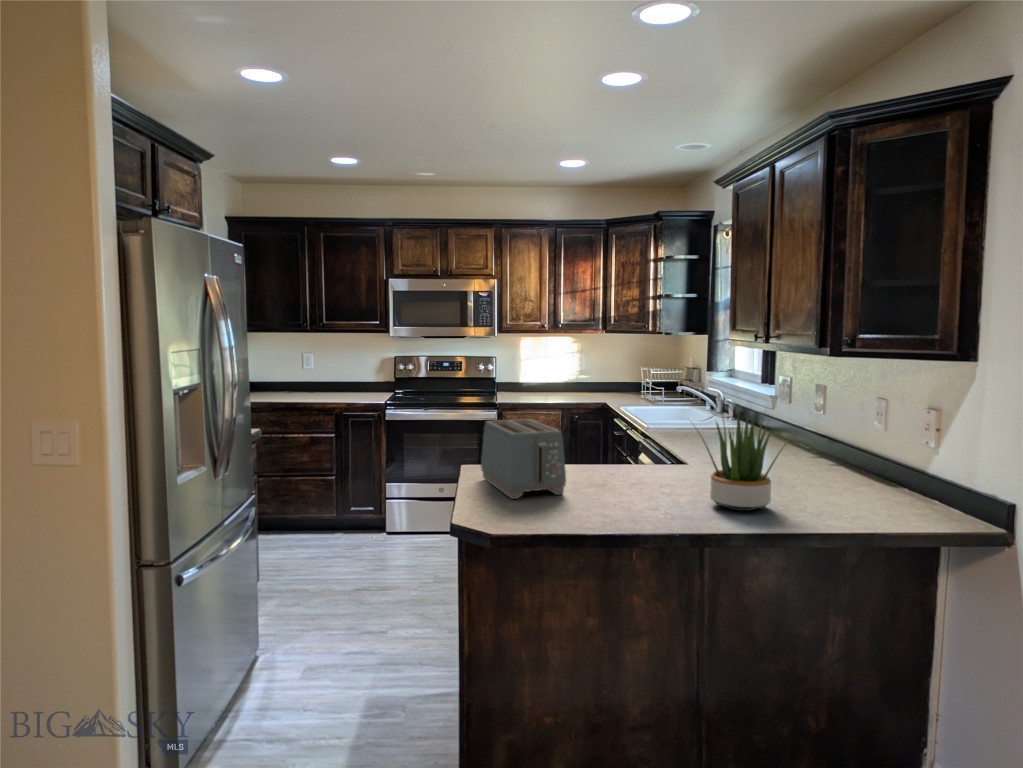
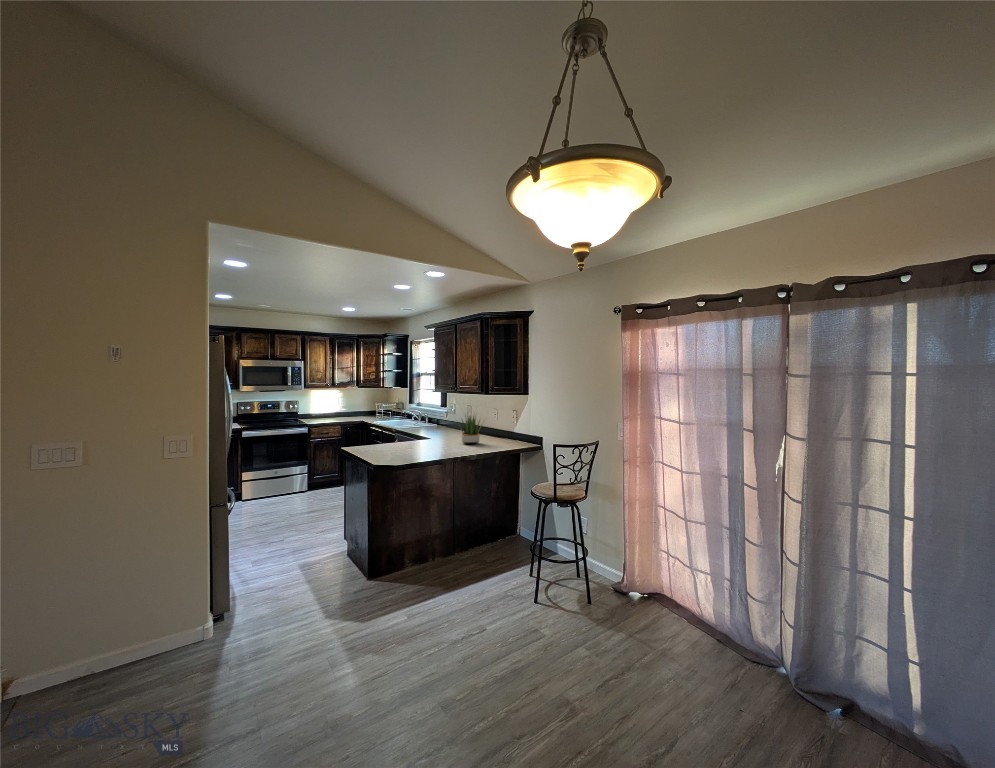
toaster: present [481,419,566,499] -> none [376,423,416,450]

